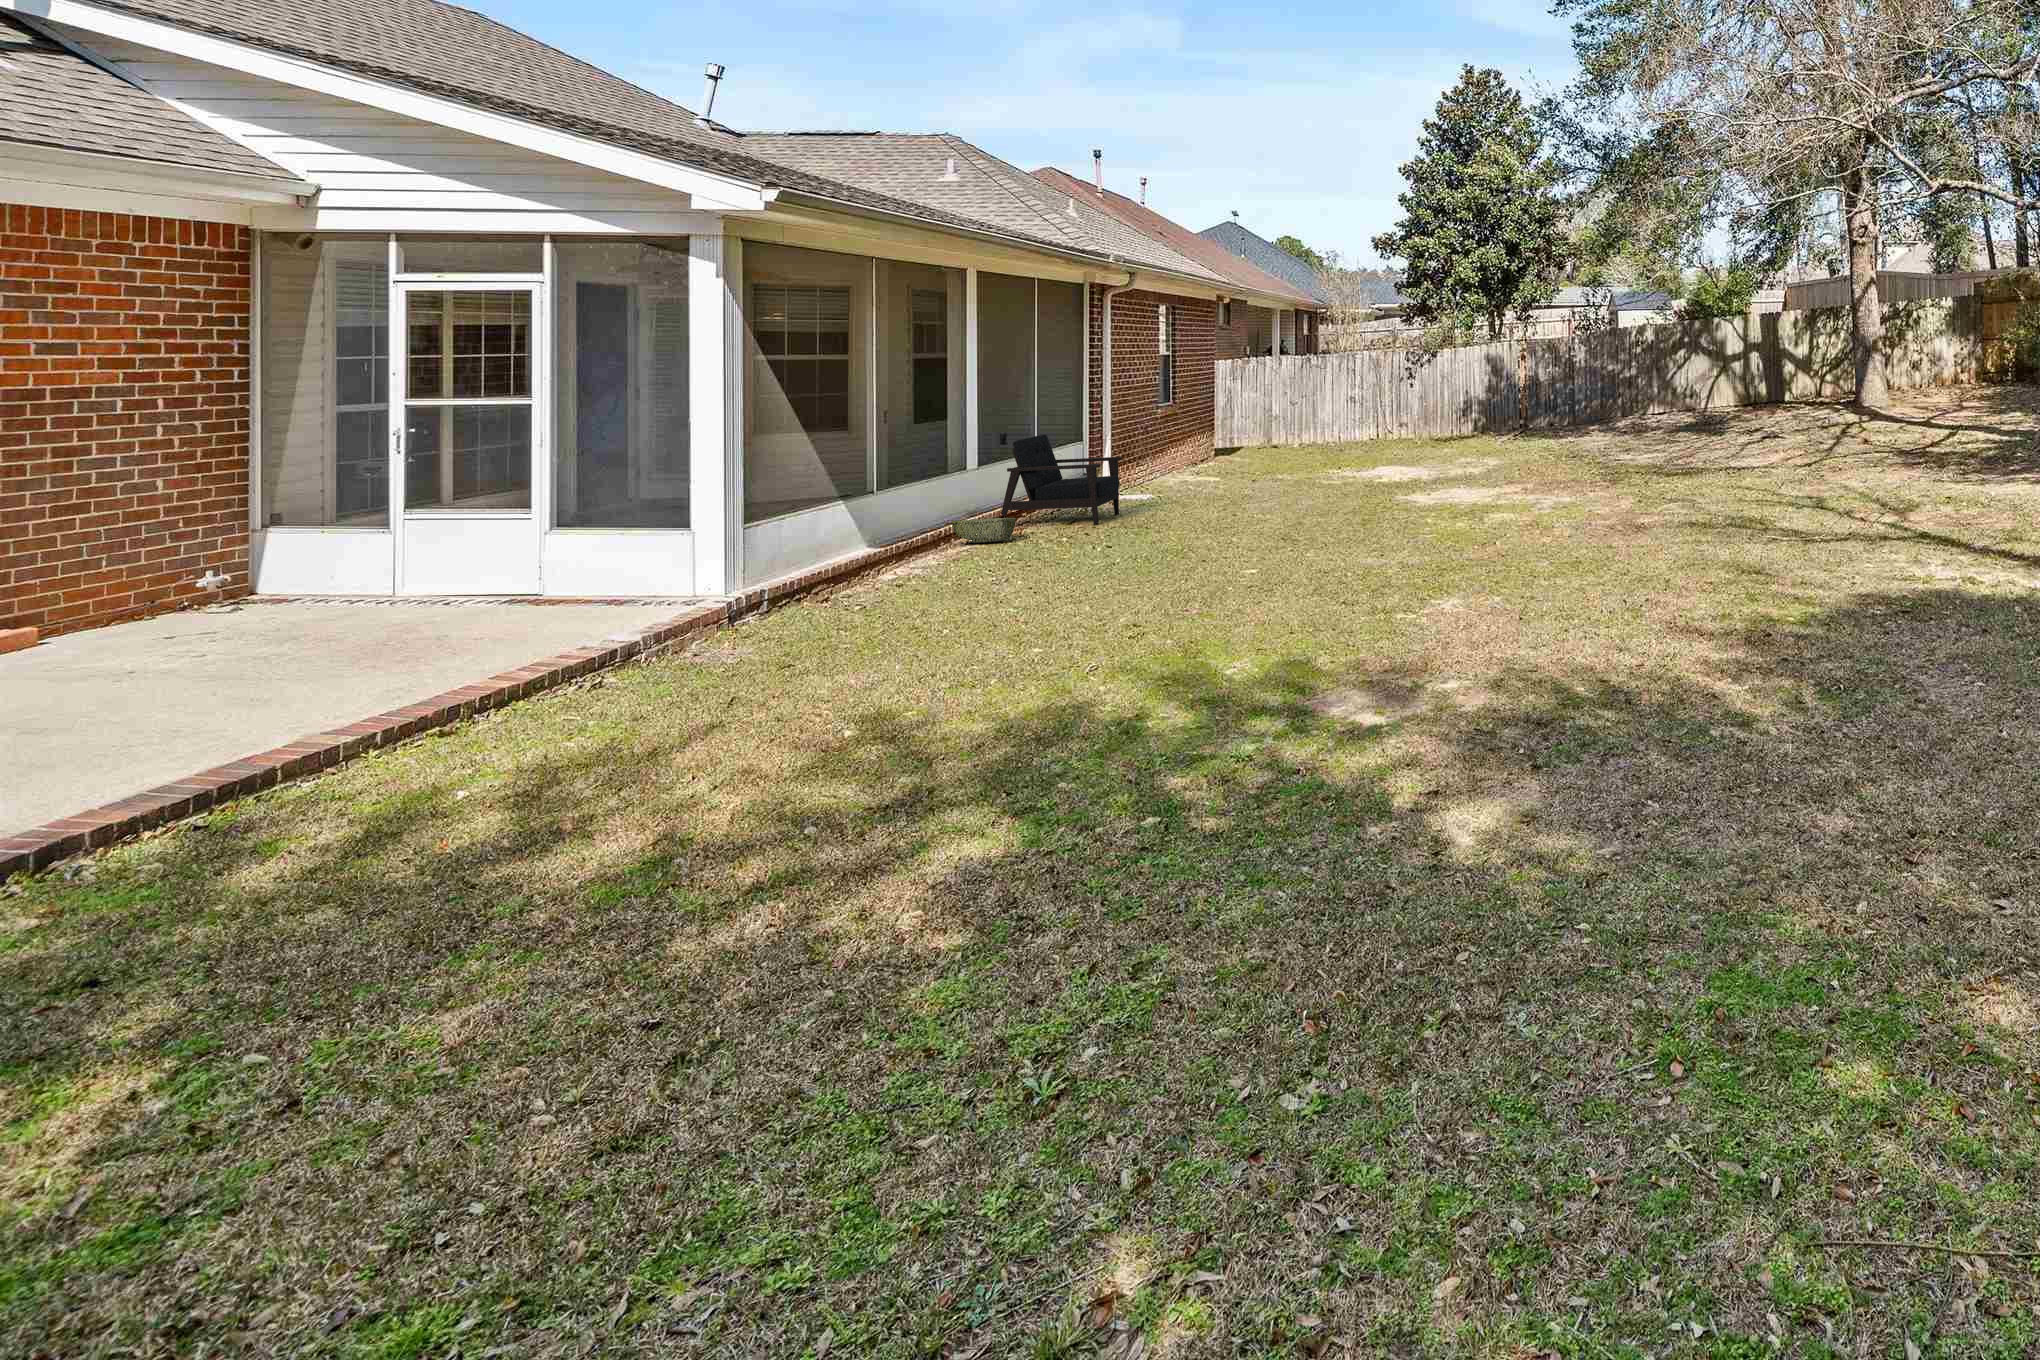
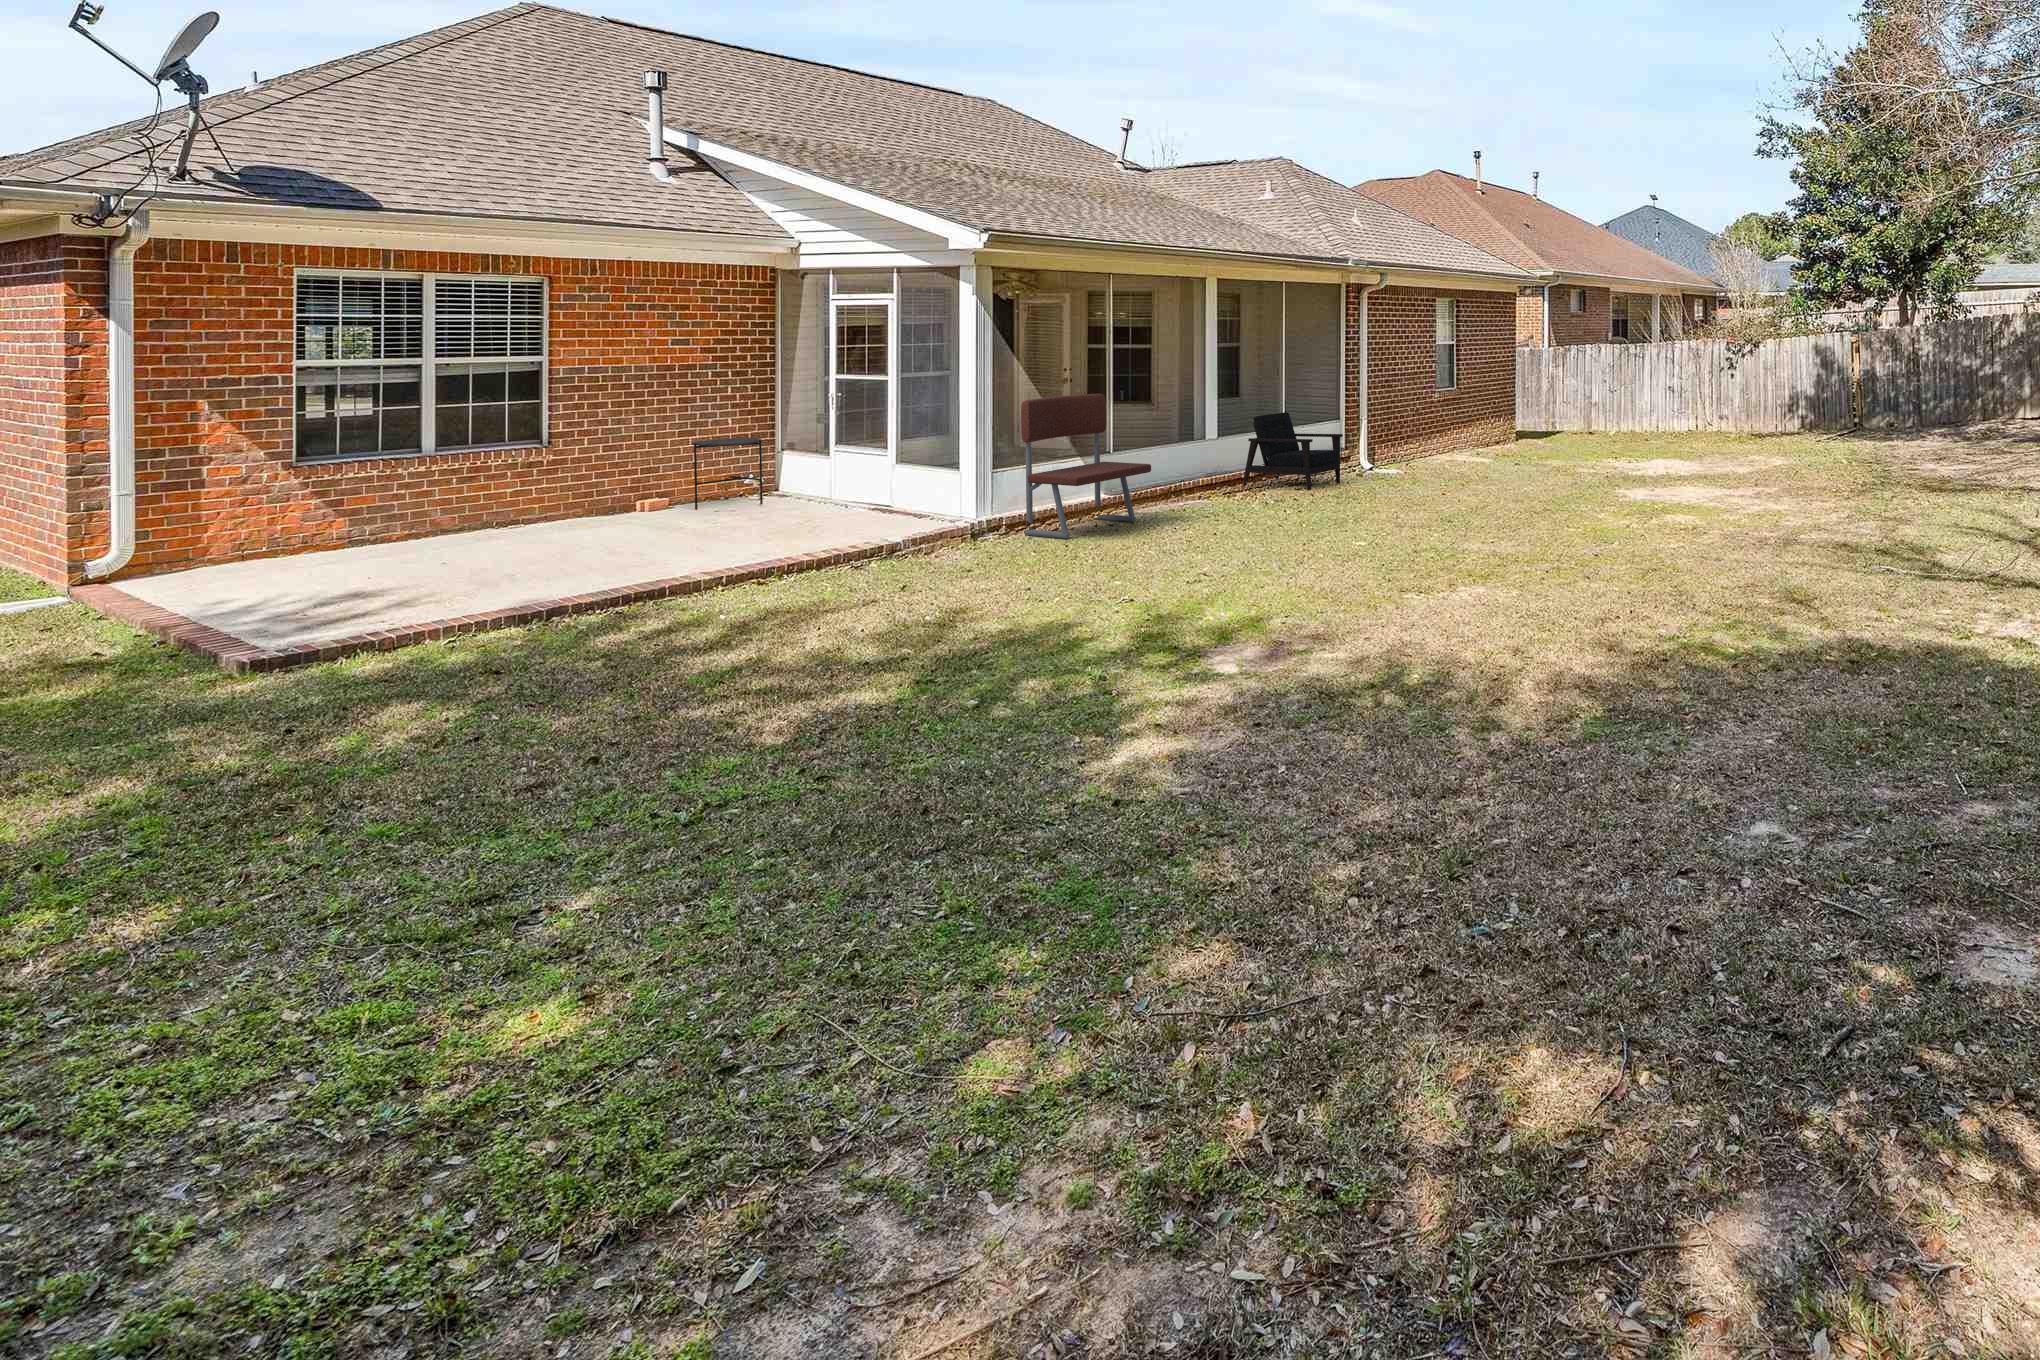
bench: none [788,415,956,615] -> present [1021,394,1151,539]
side table: none [84,511,256,644] -> present [691,438,763,509]
woven basket: present [951,518,1016,543] -> none [1191,477,1237,498]

